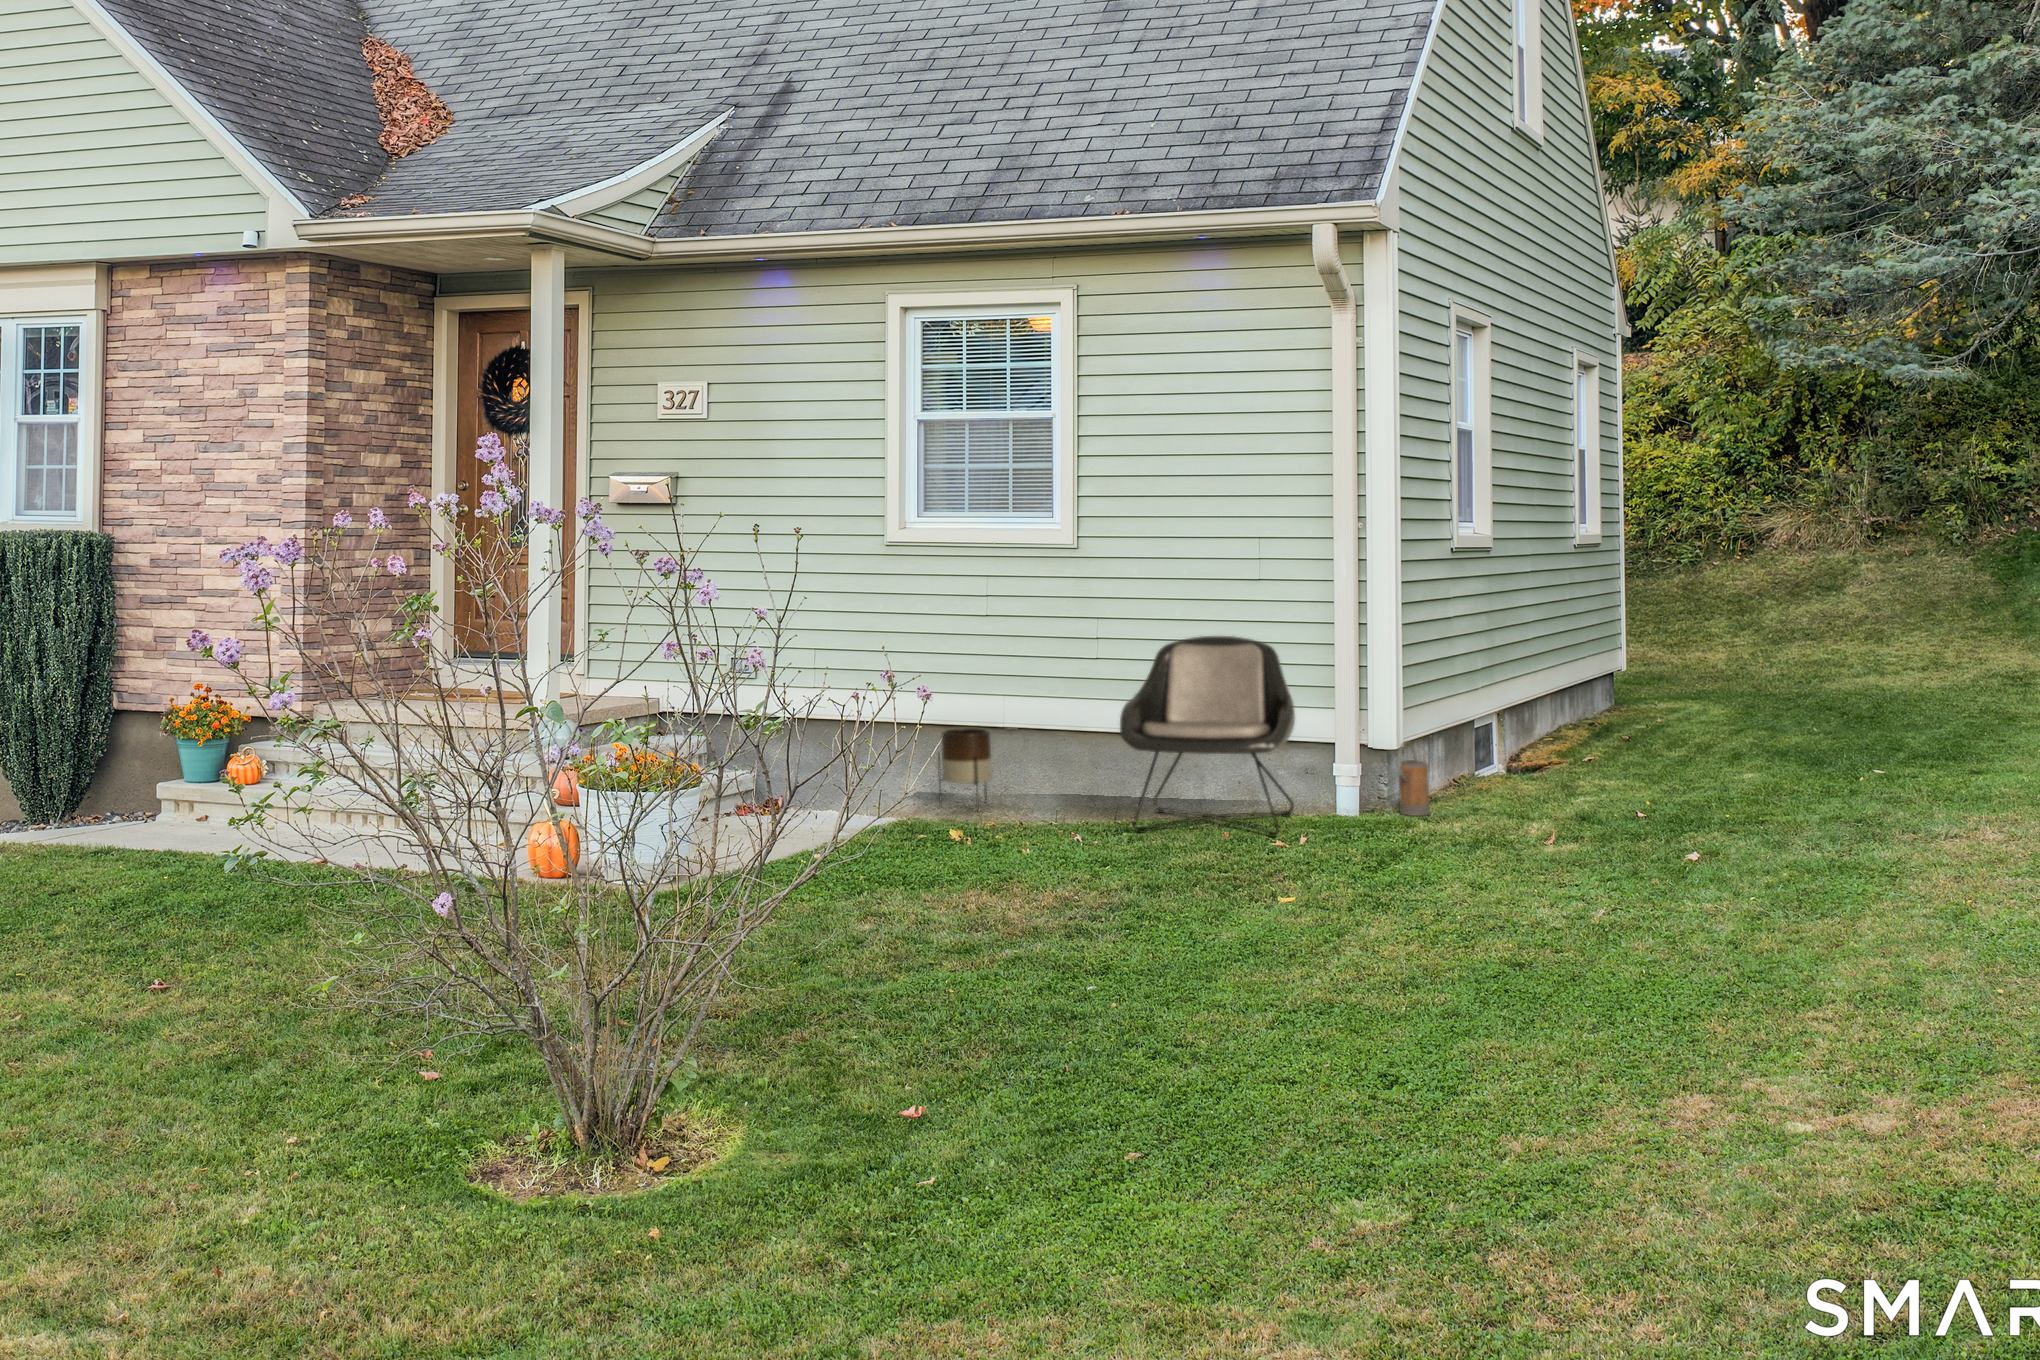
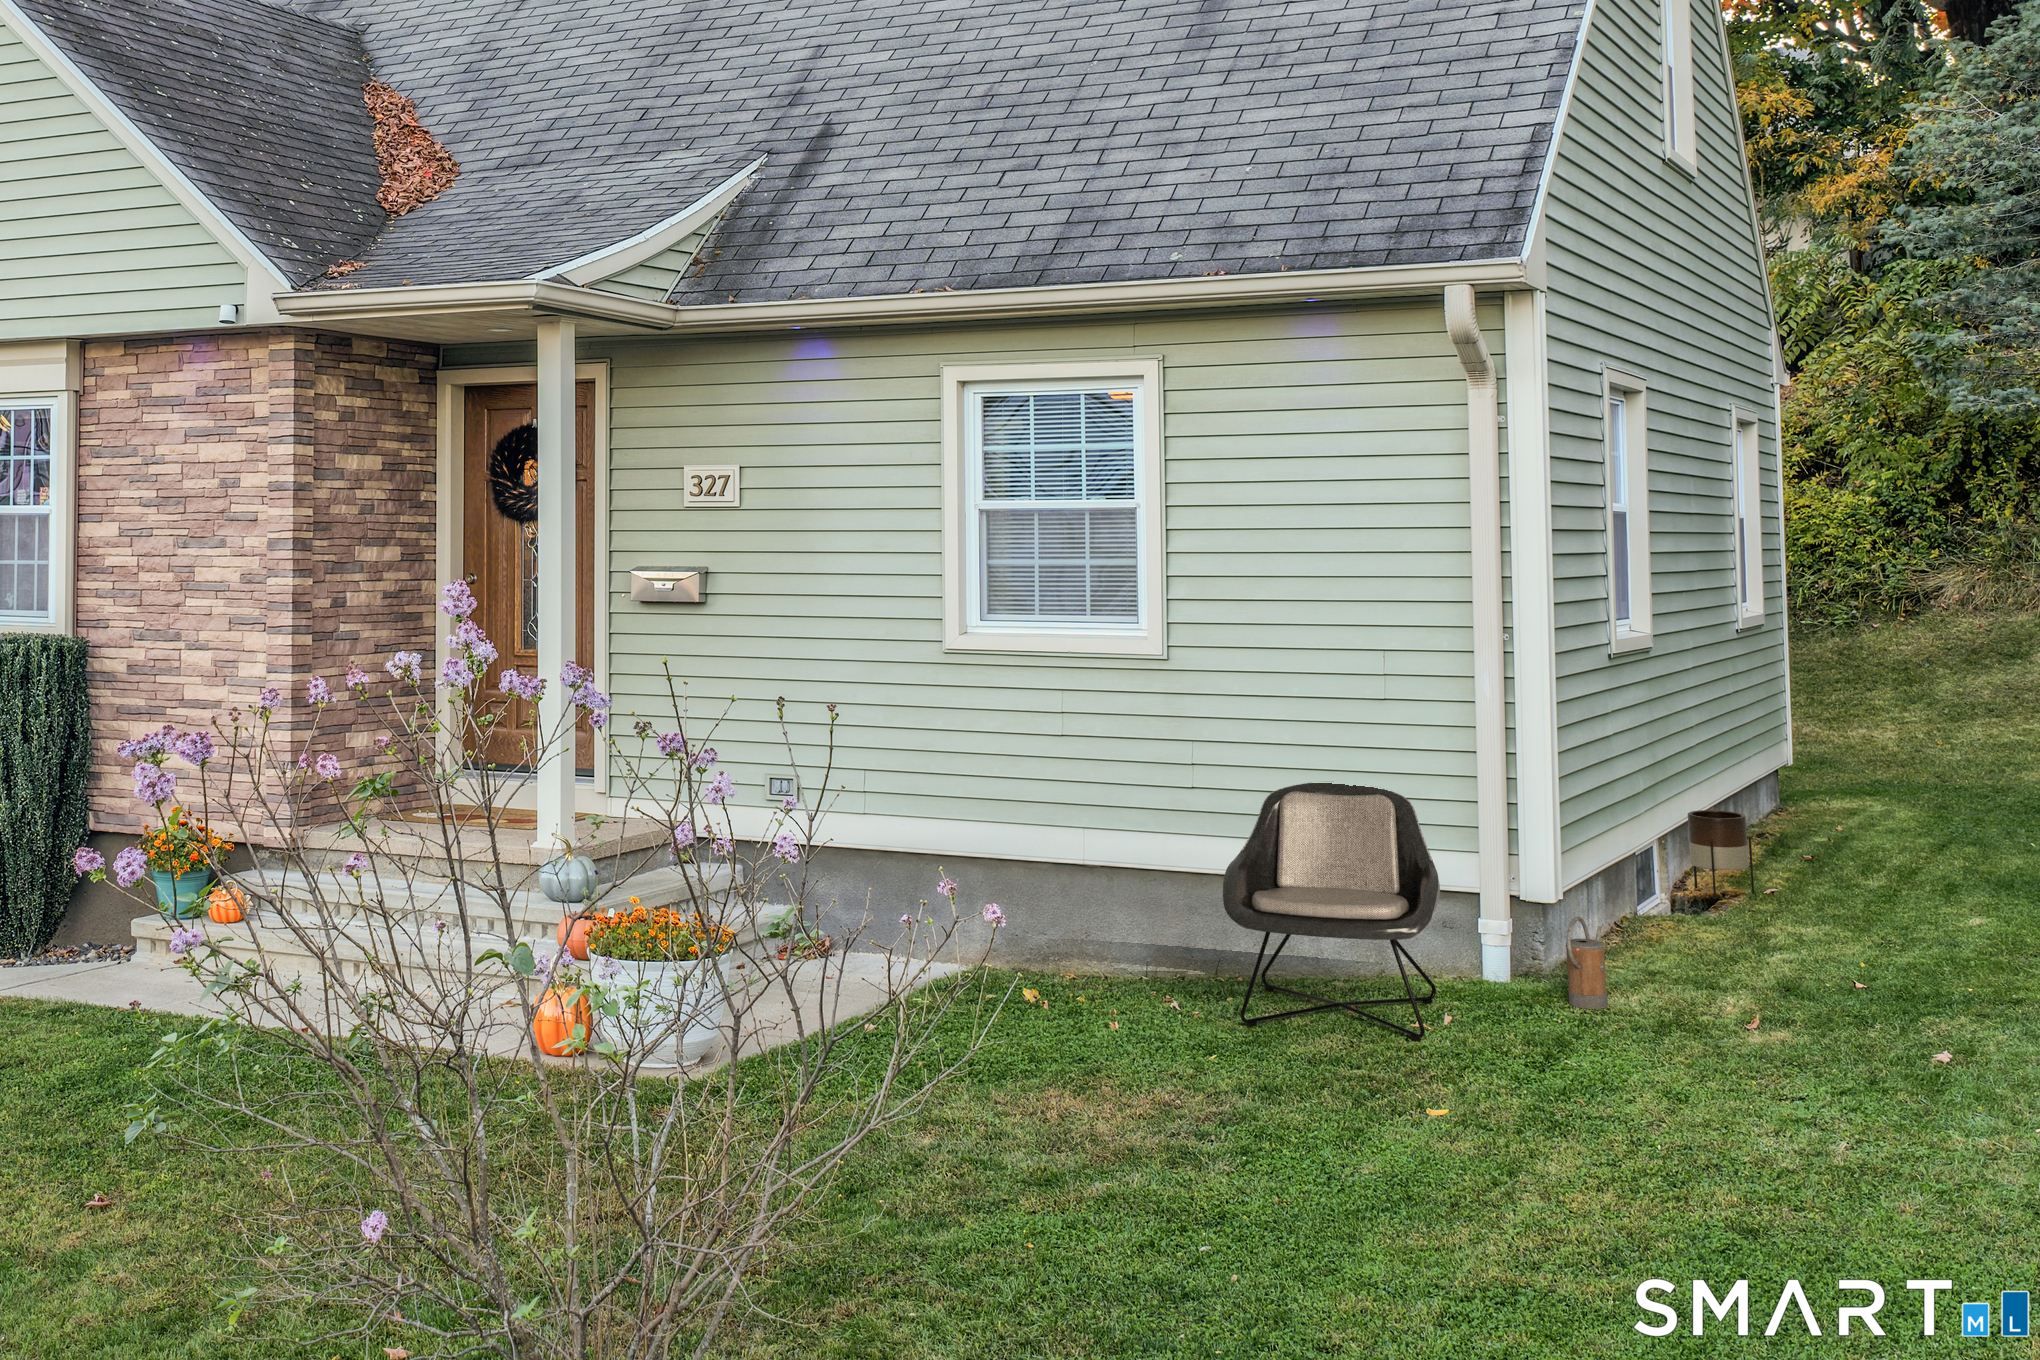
planter: present [939,728,992,803] -> present [1688,810,1754,899]

